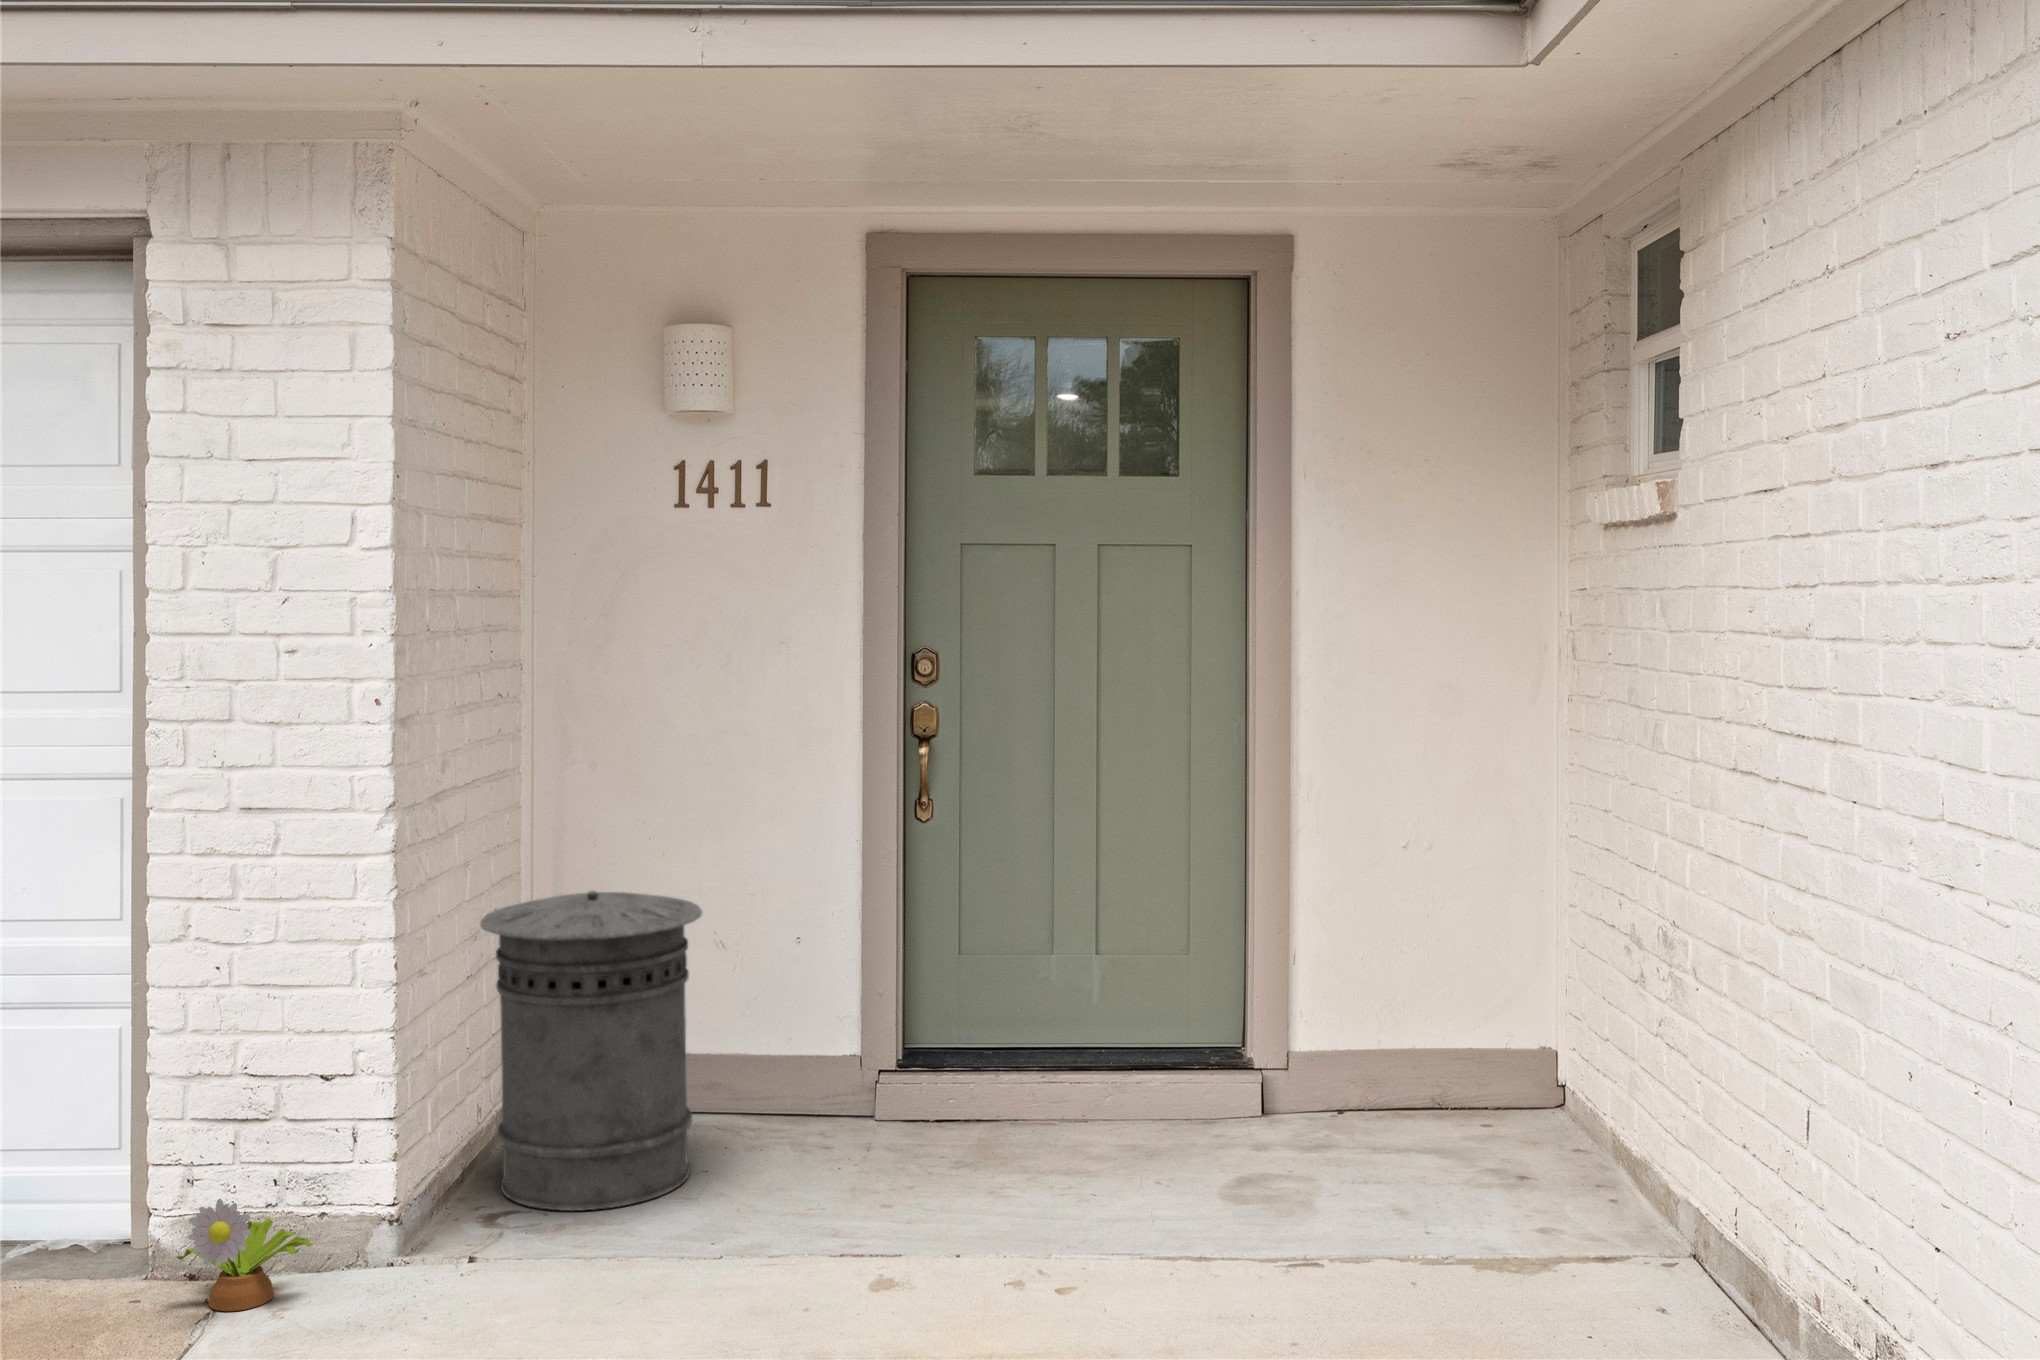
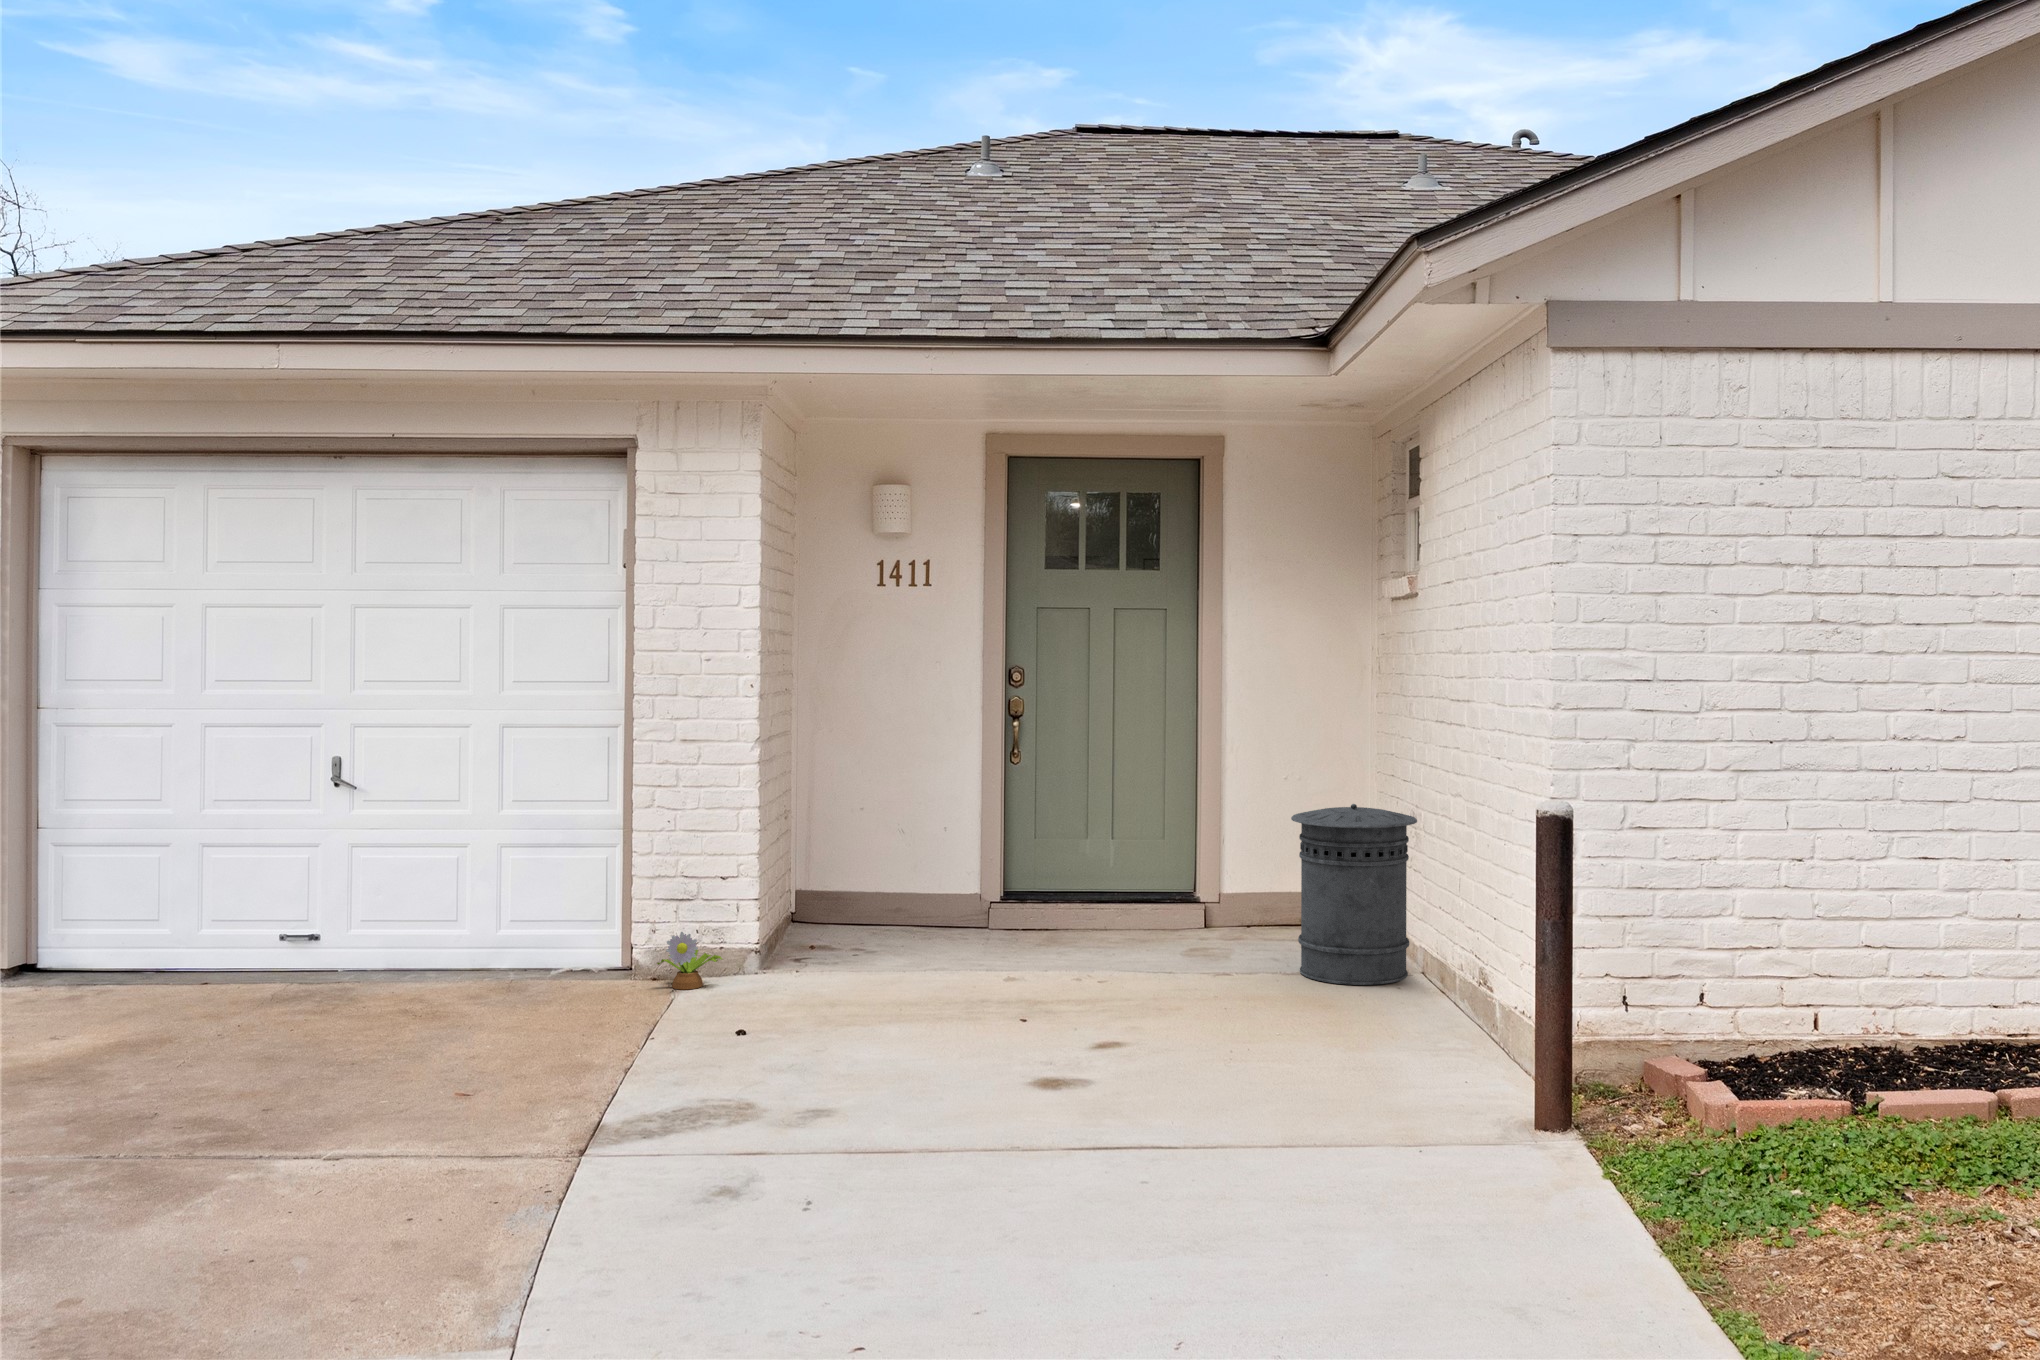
trash can: present [480,890,702,1211] -> present [1291,804,1417,985]

